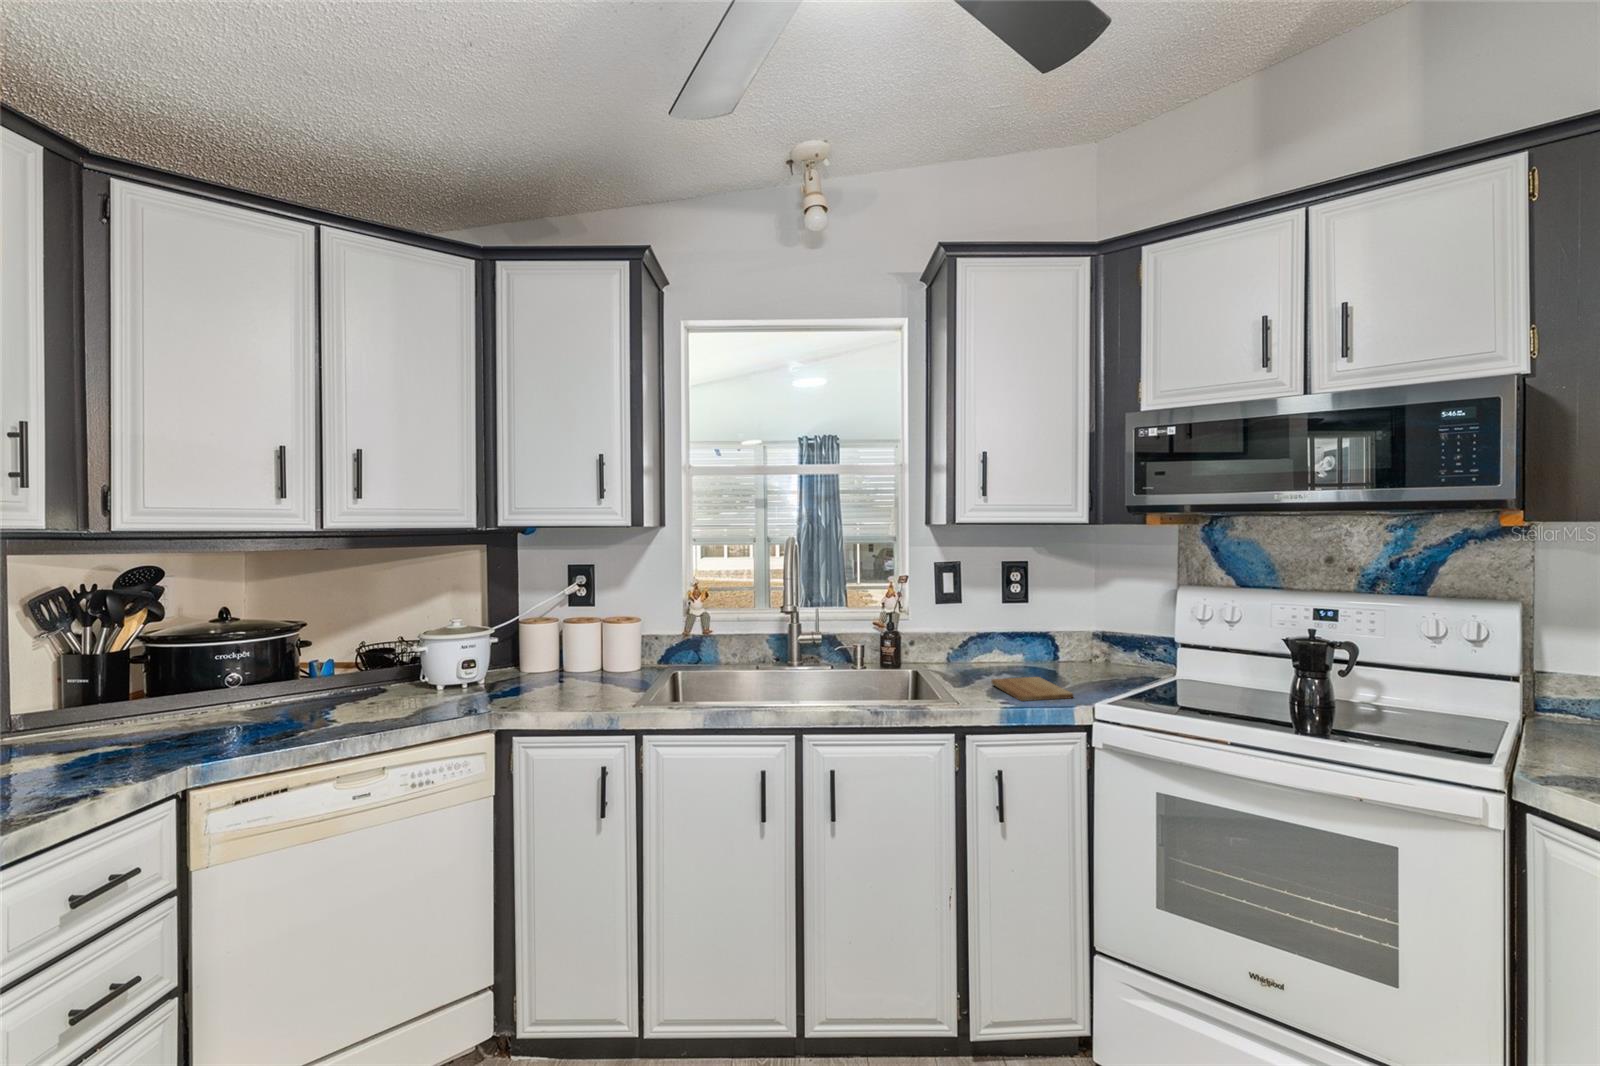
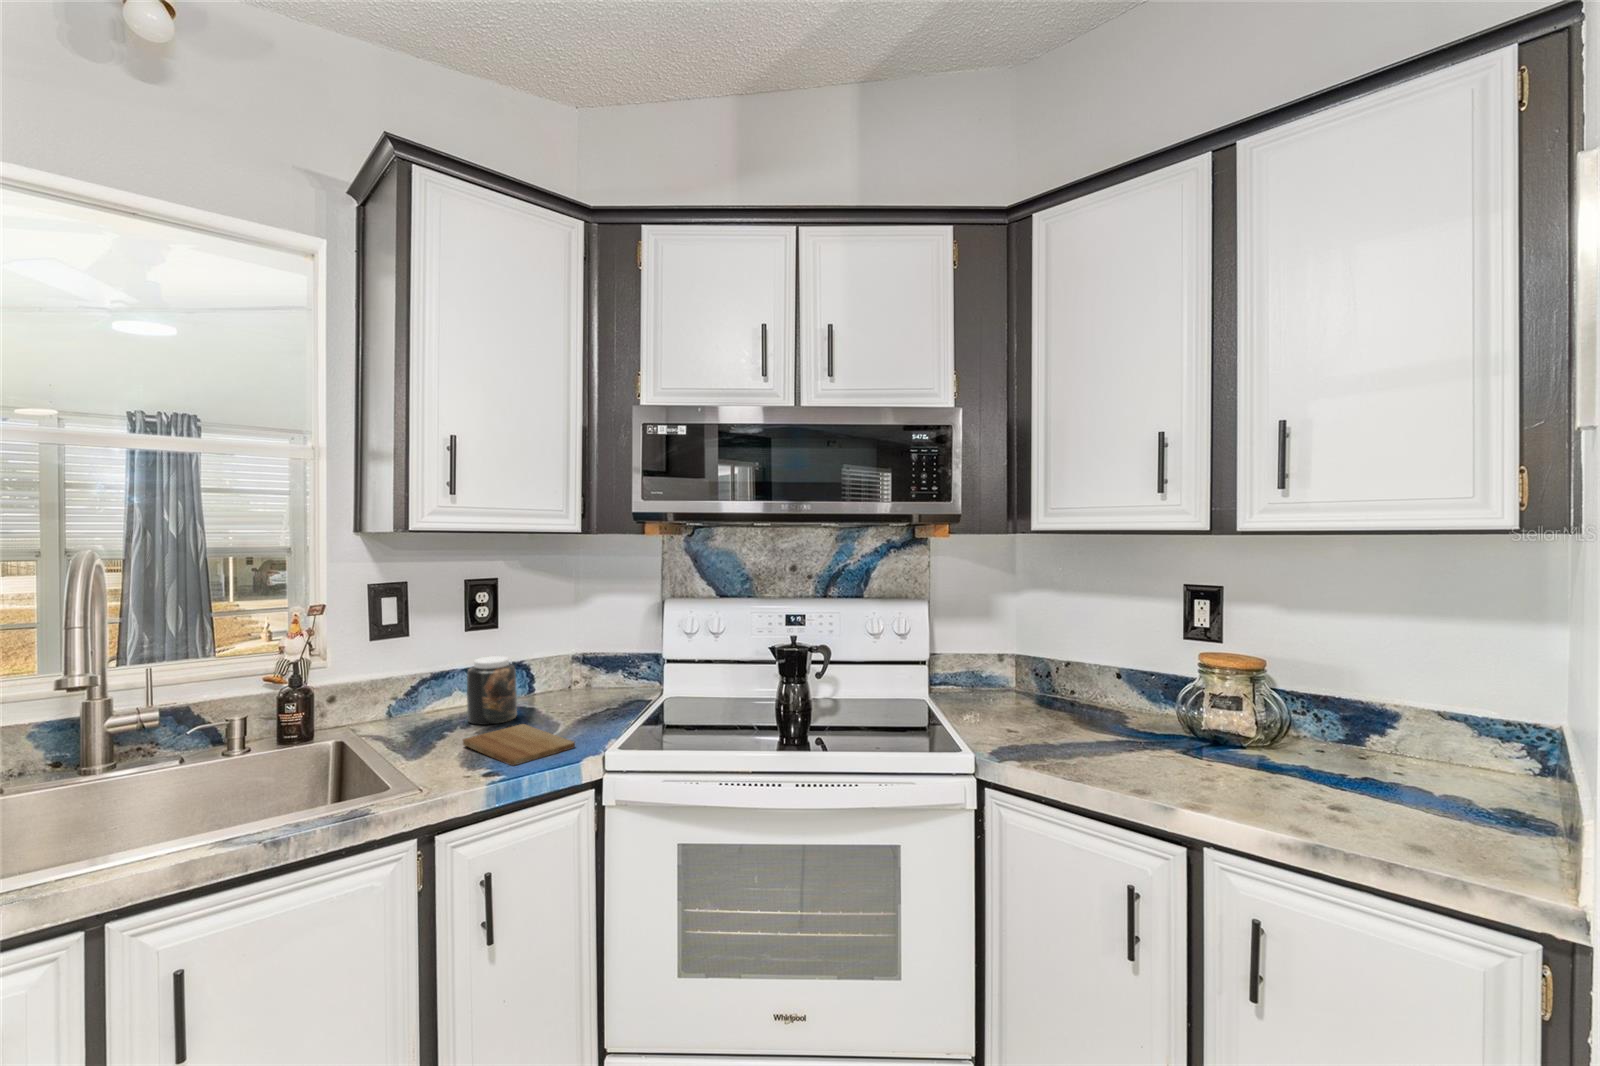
jar: none [1001,623,1038,676] -> present [467,656,517,725]

